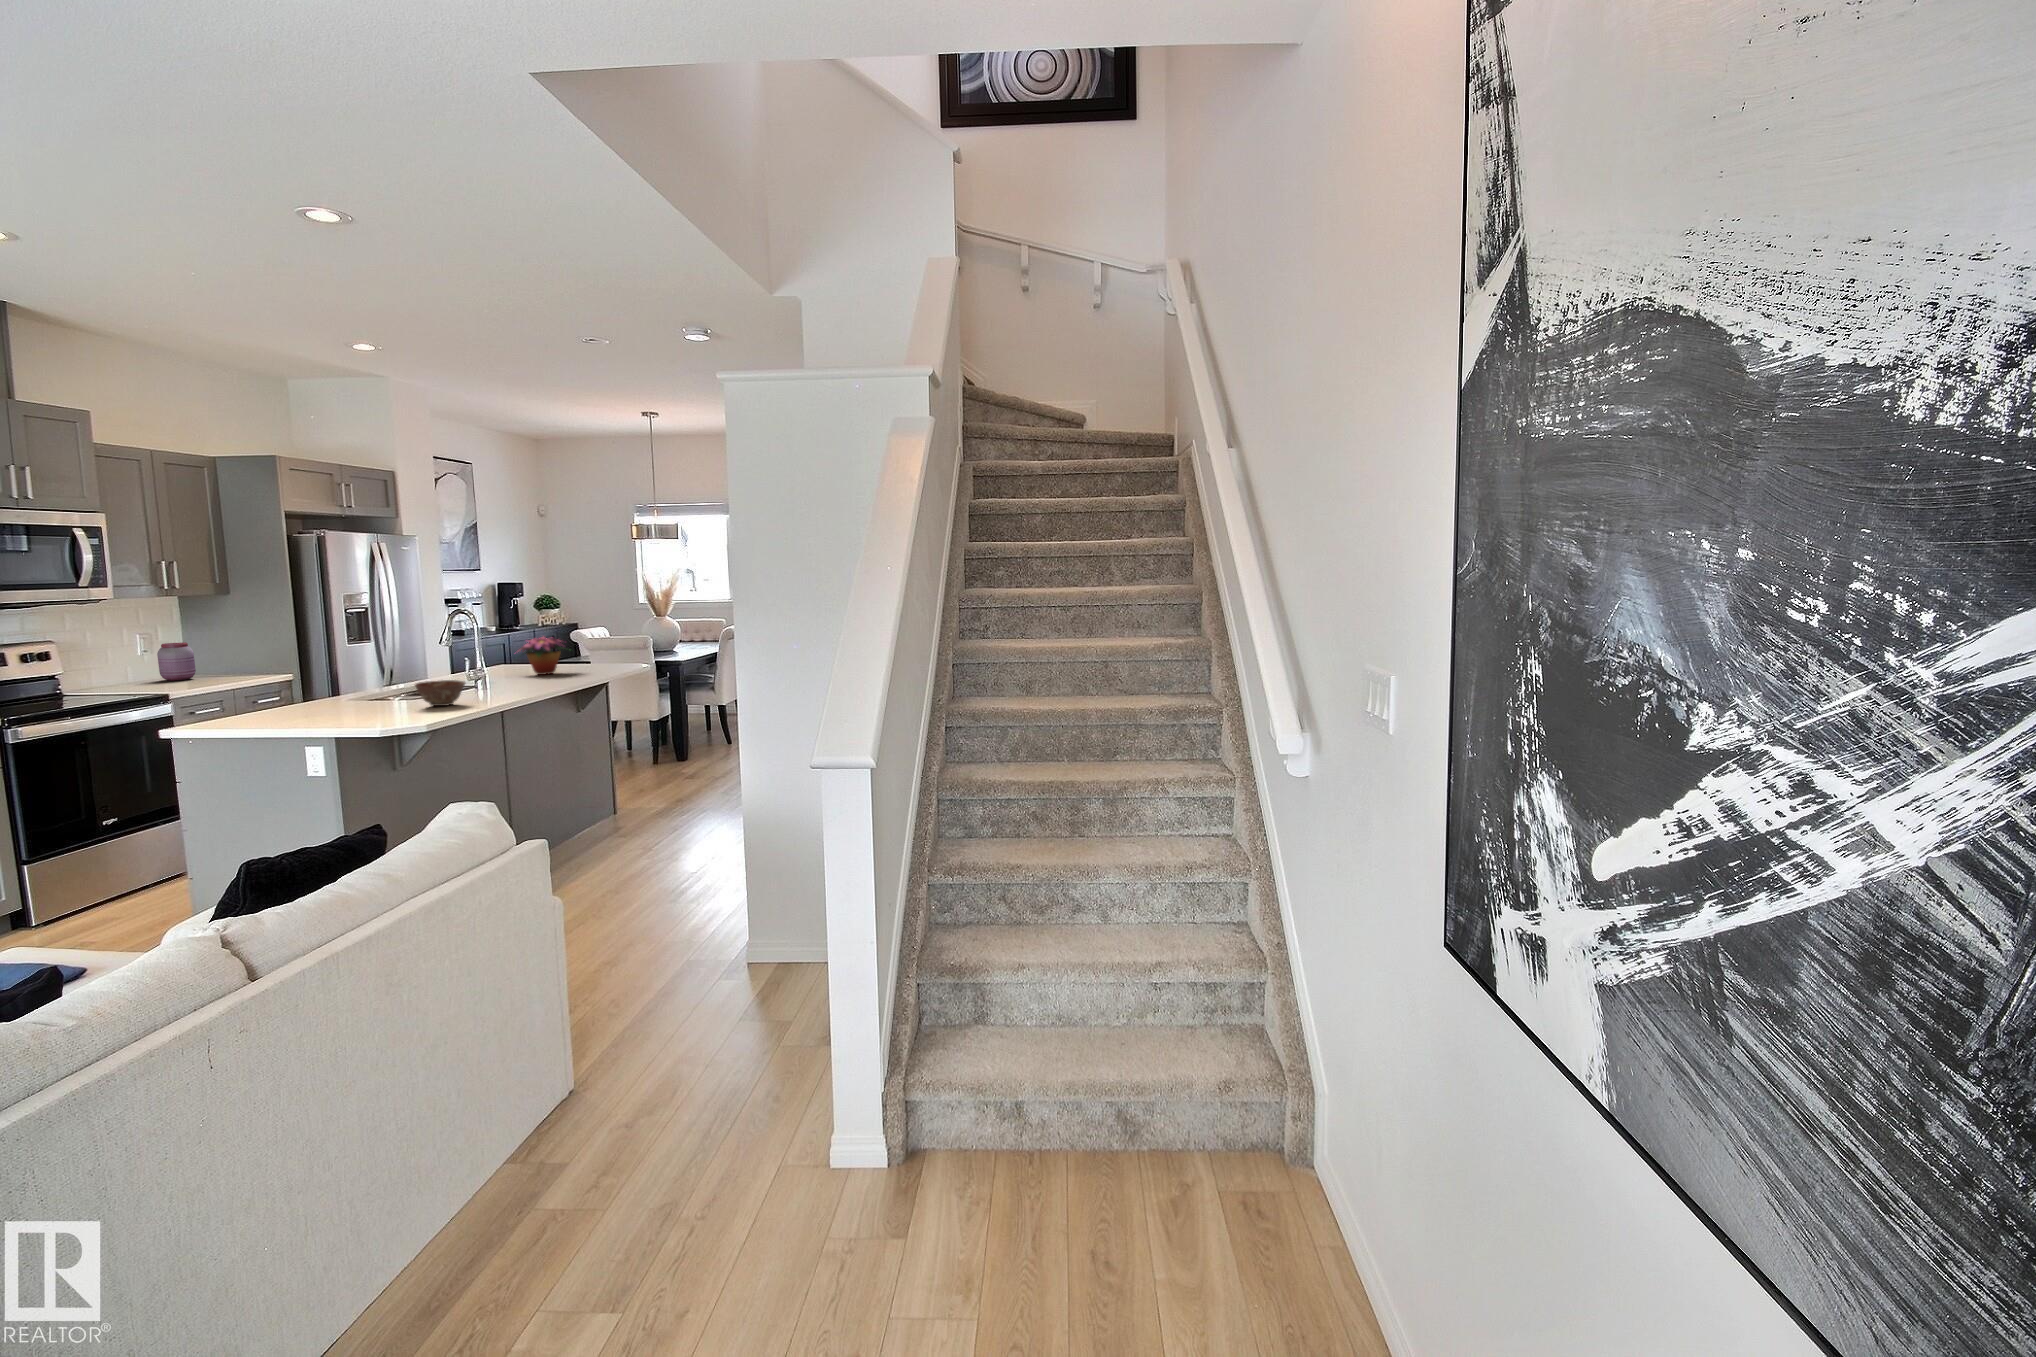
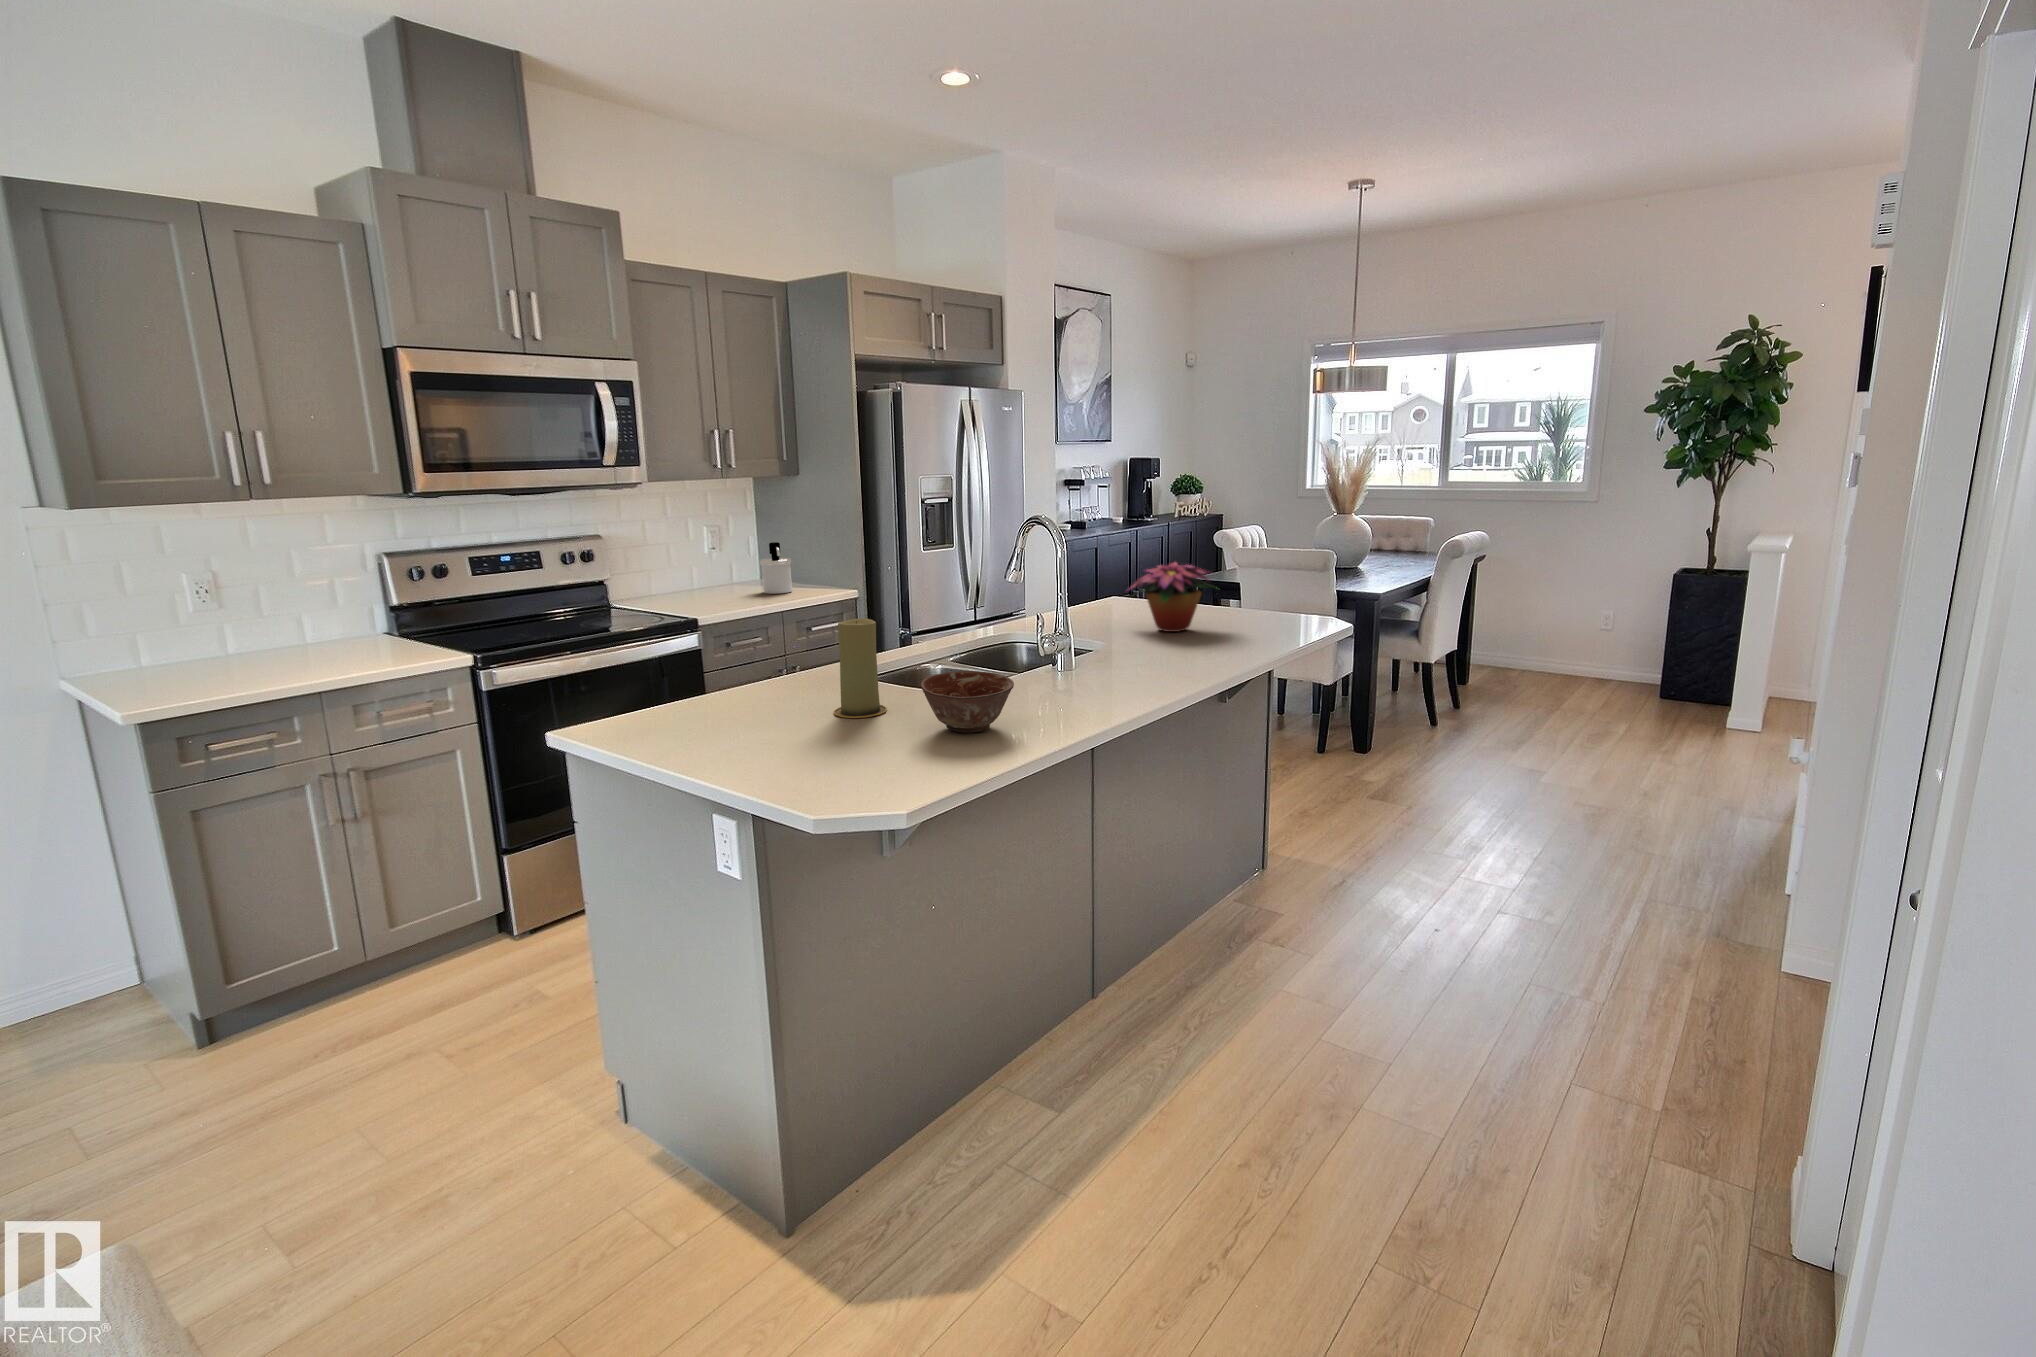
jar: present [157,642,196,681] -> none [722,539,760,589]
soap dispenser: none [201,643,232,681] -> present [760,542,792,594]
candle: none [355,660,388,709] -> present [834,618,887,718]

